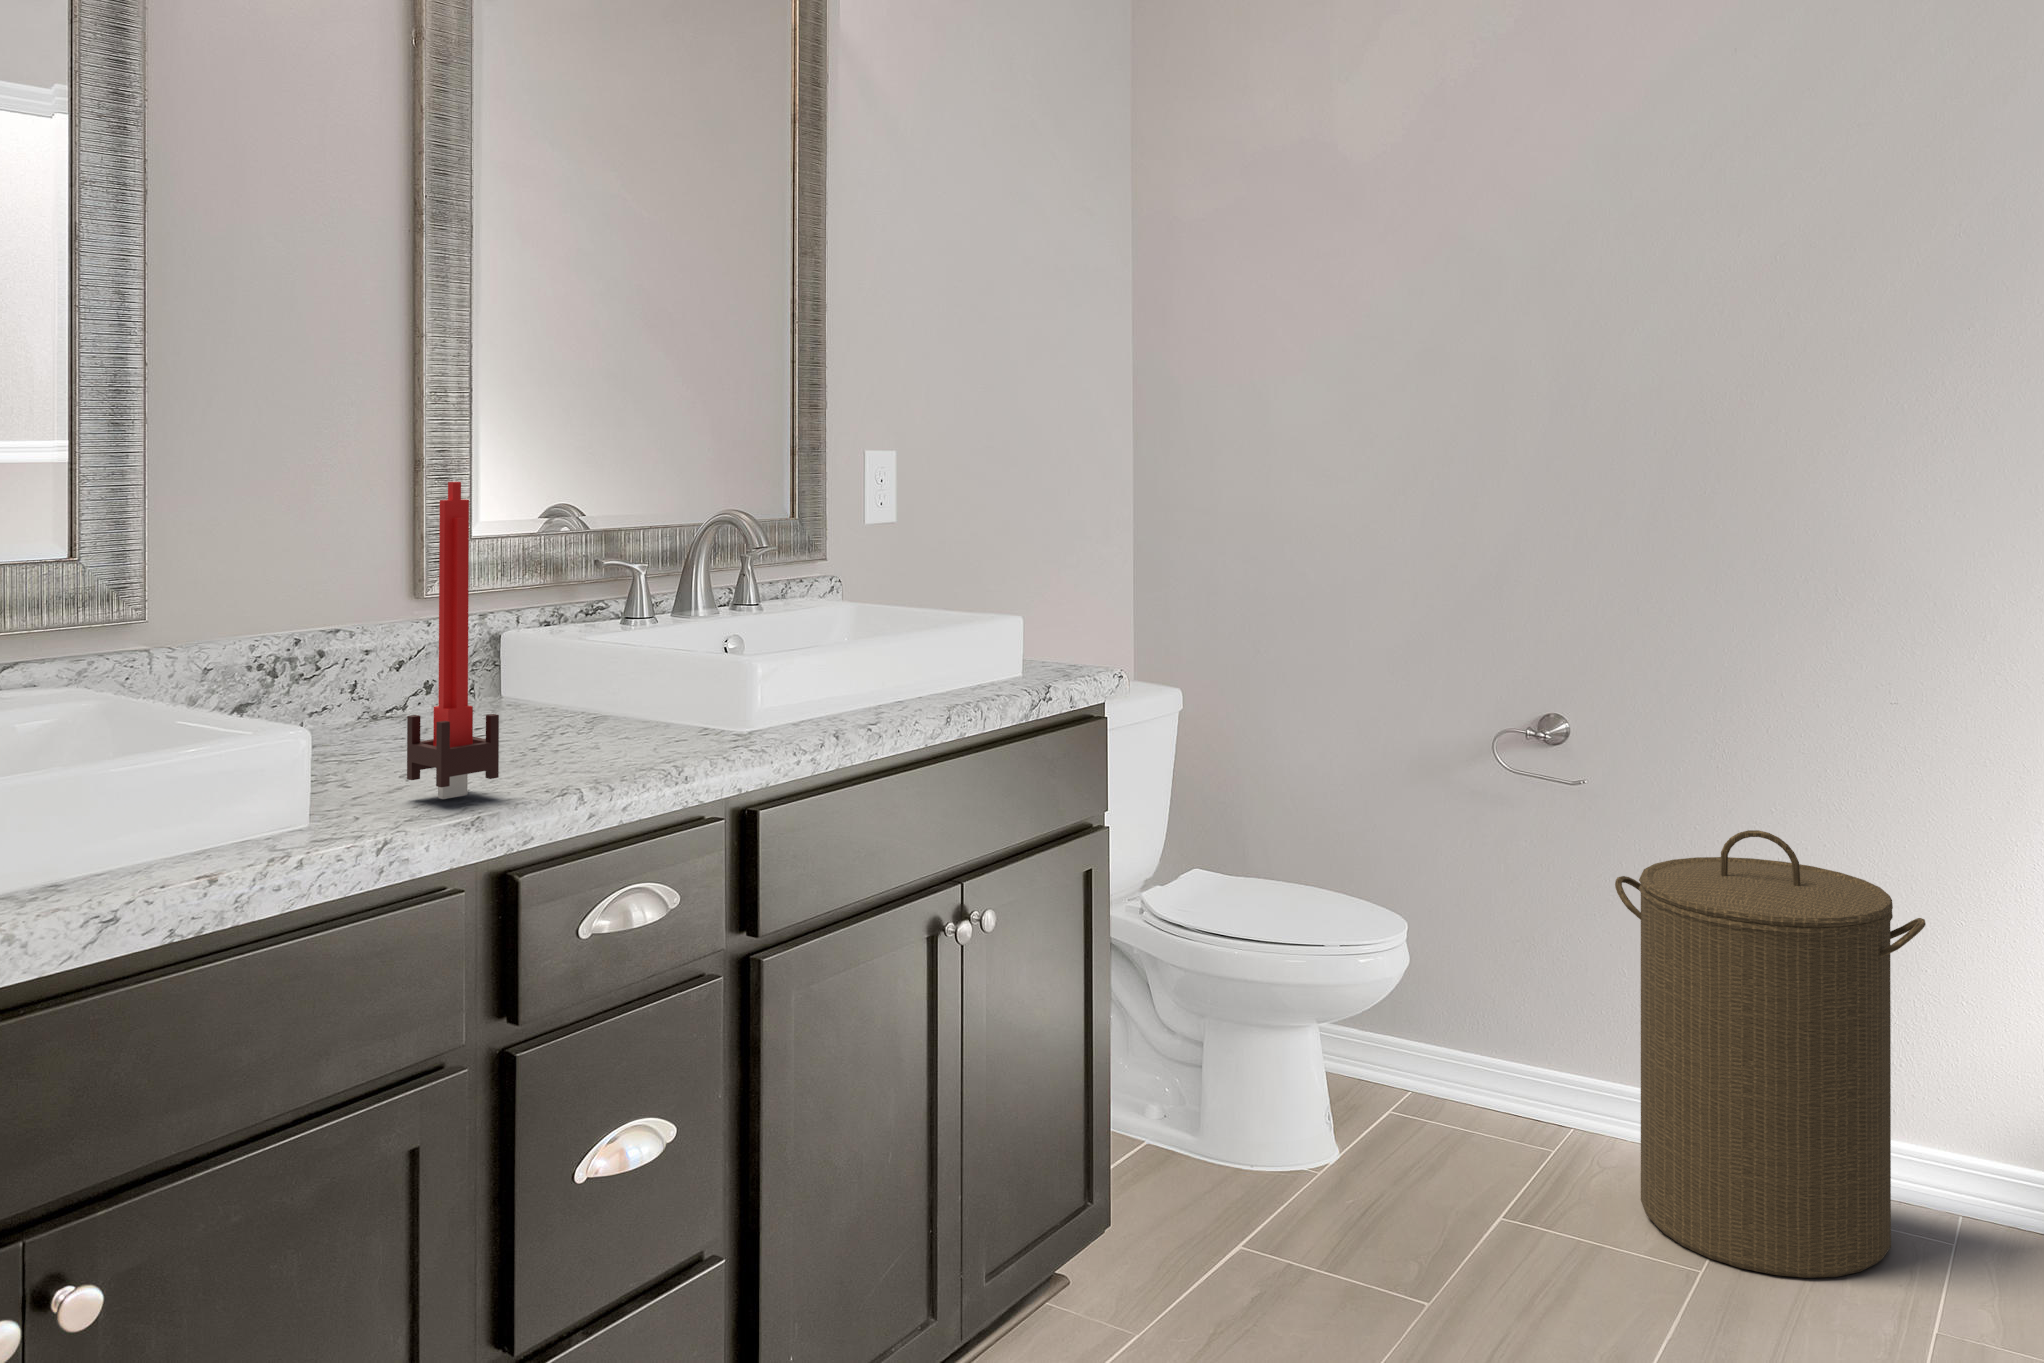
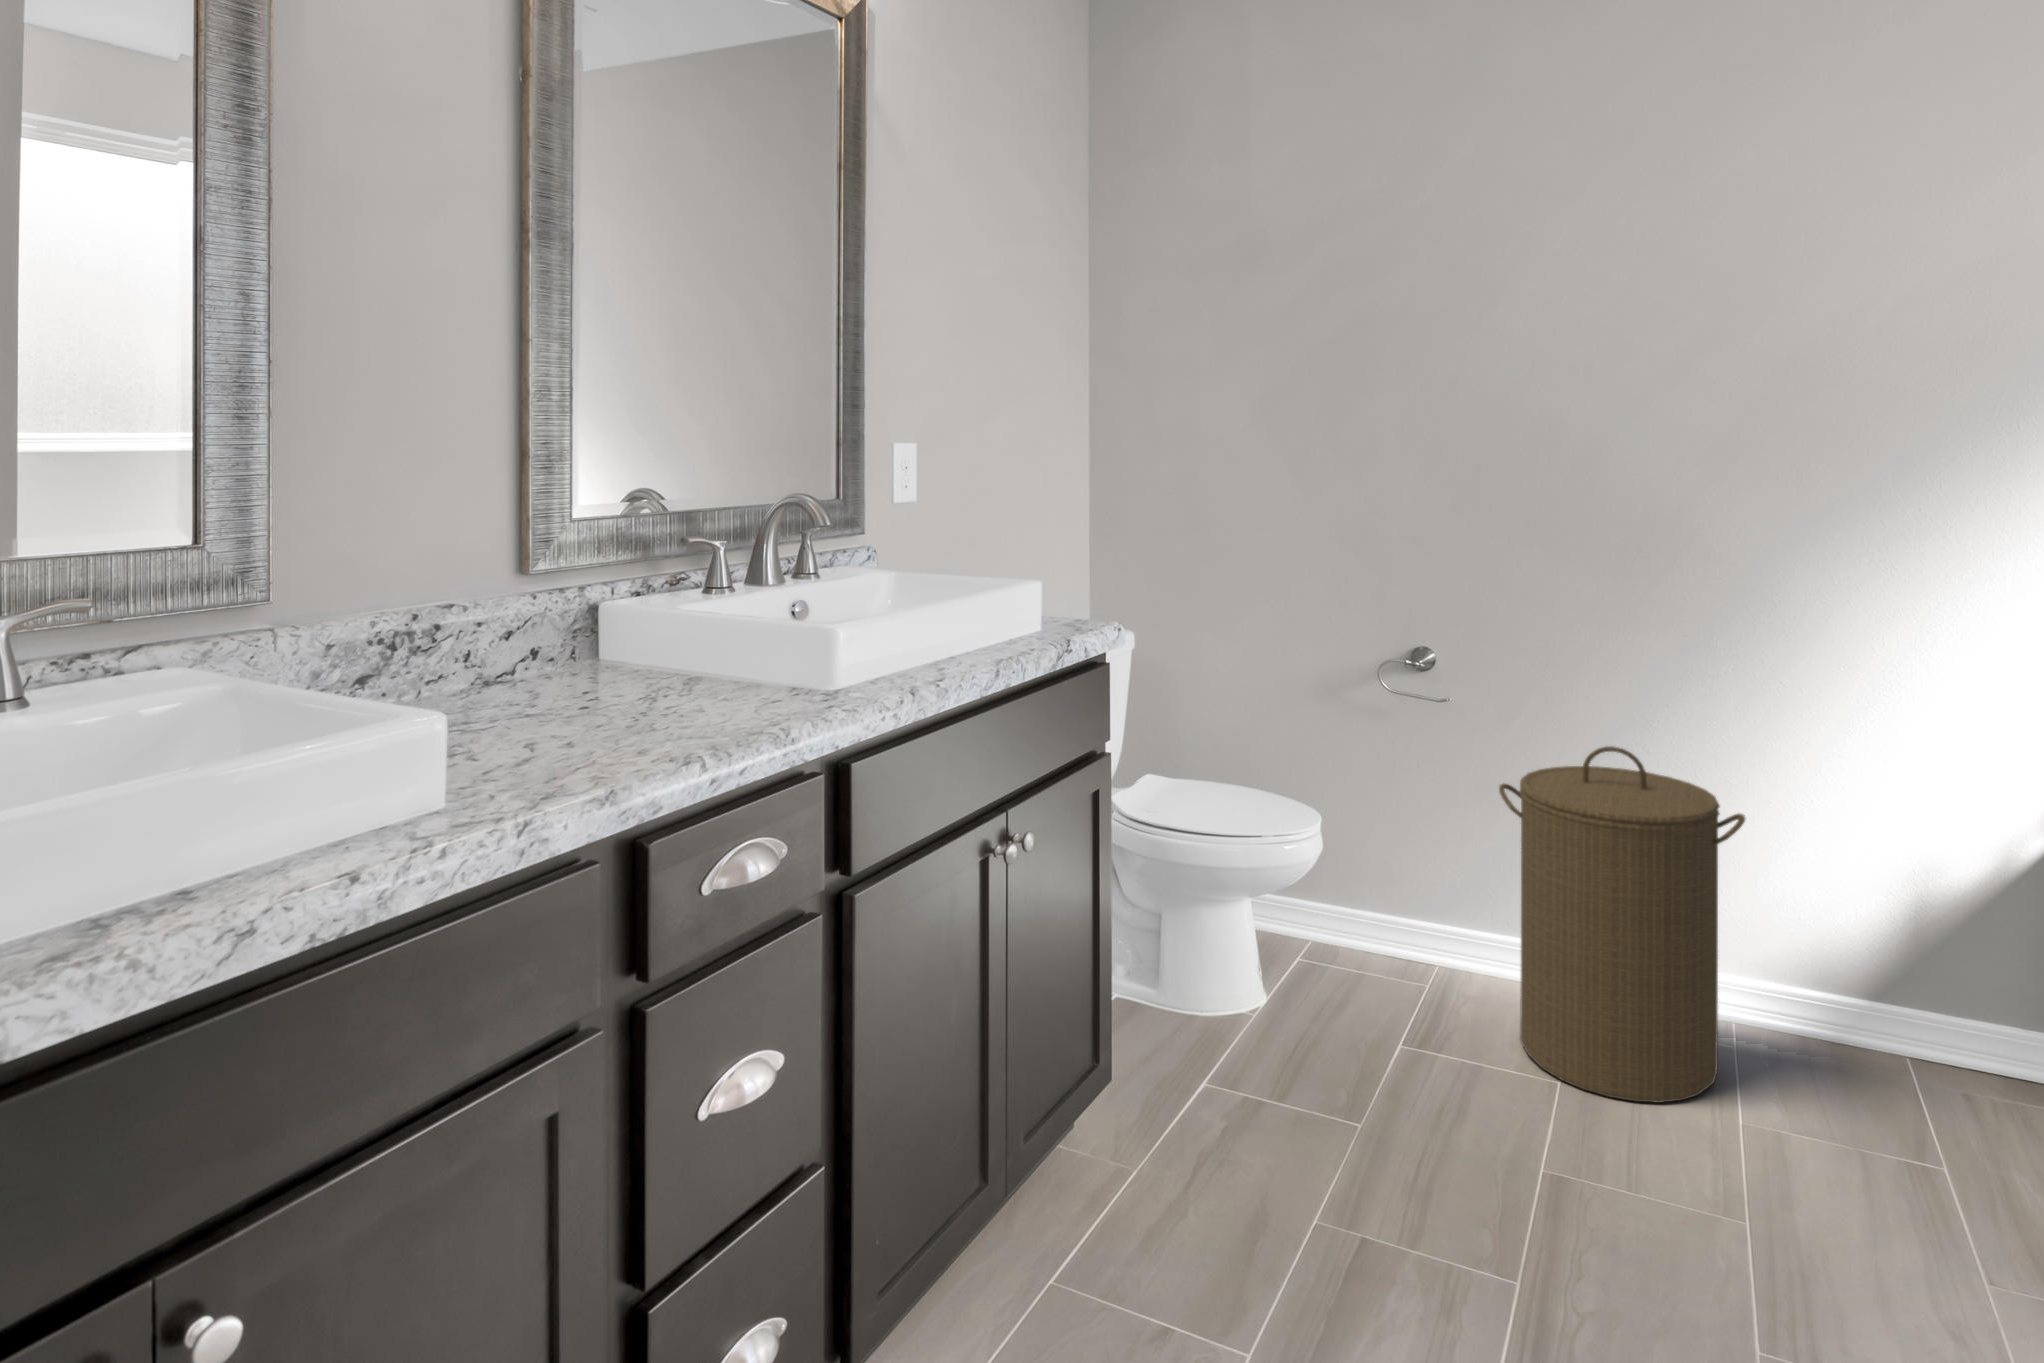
candle: present [407,482,499,799] -> none [537,475,626,774]

